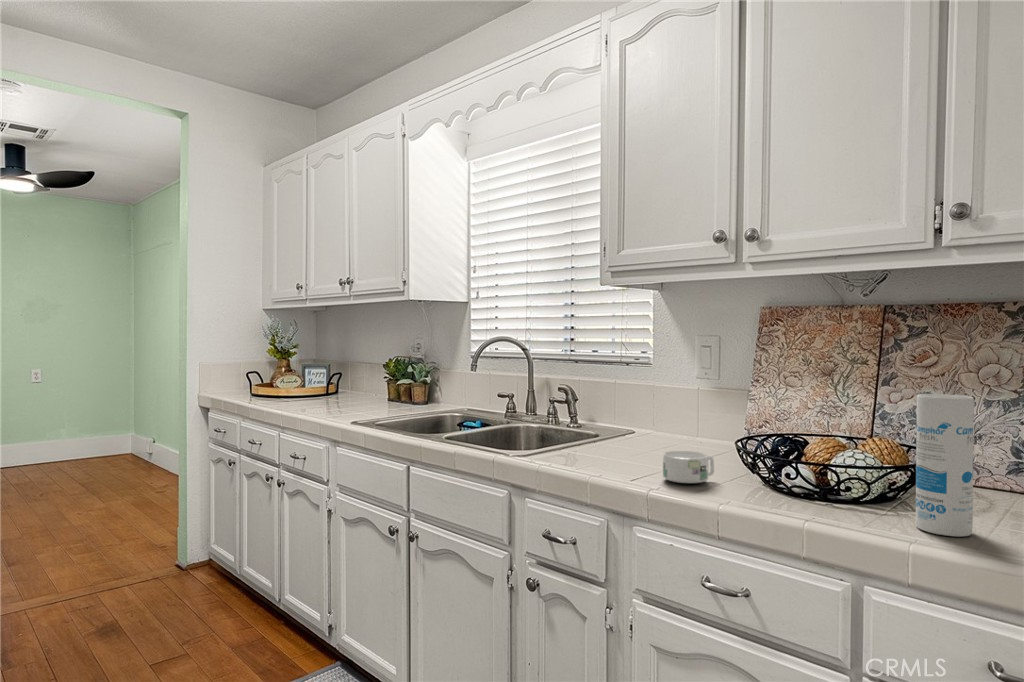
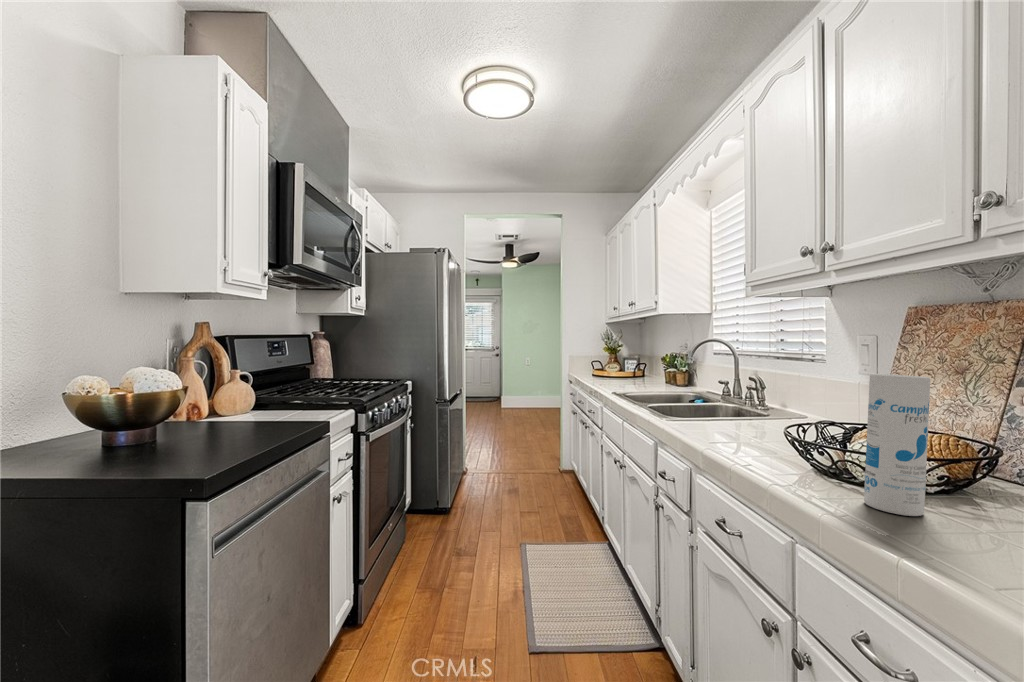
mug: present [663,451,714,483] -> none [724,419,772,445]

